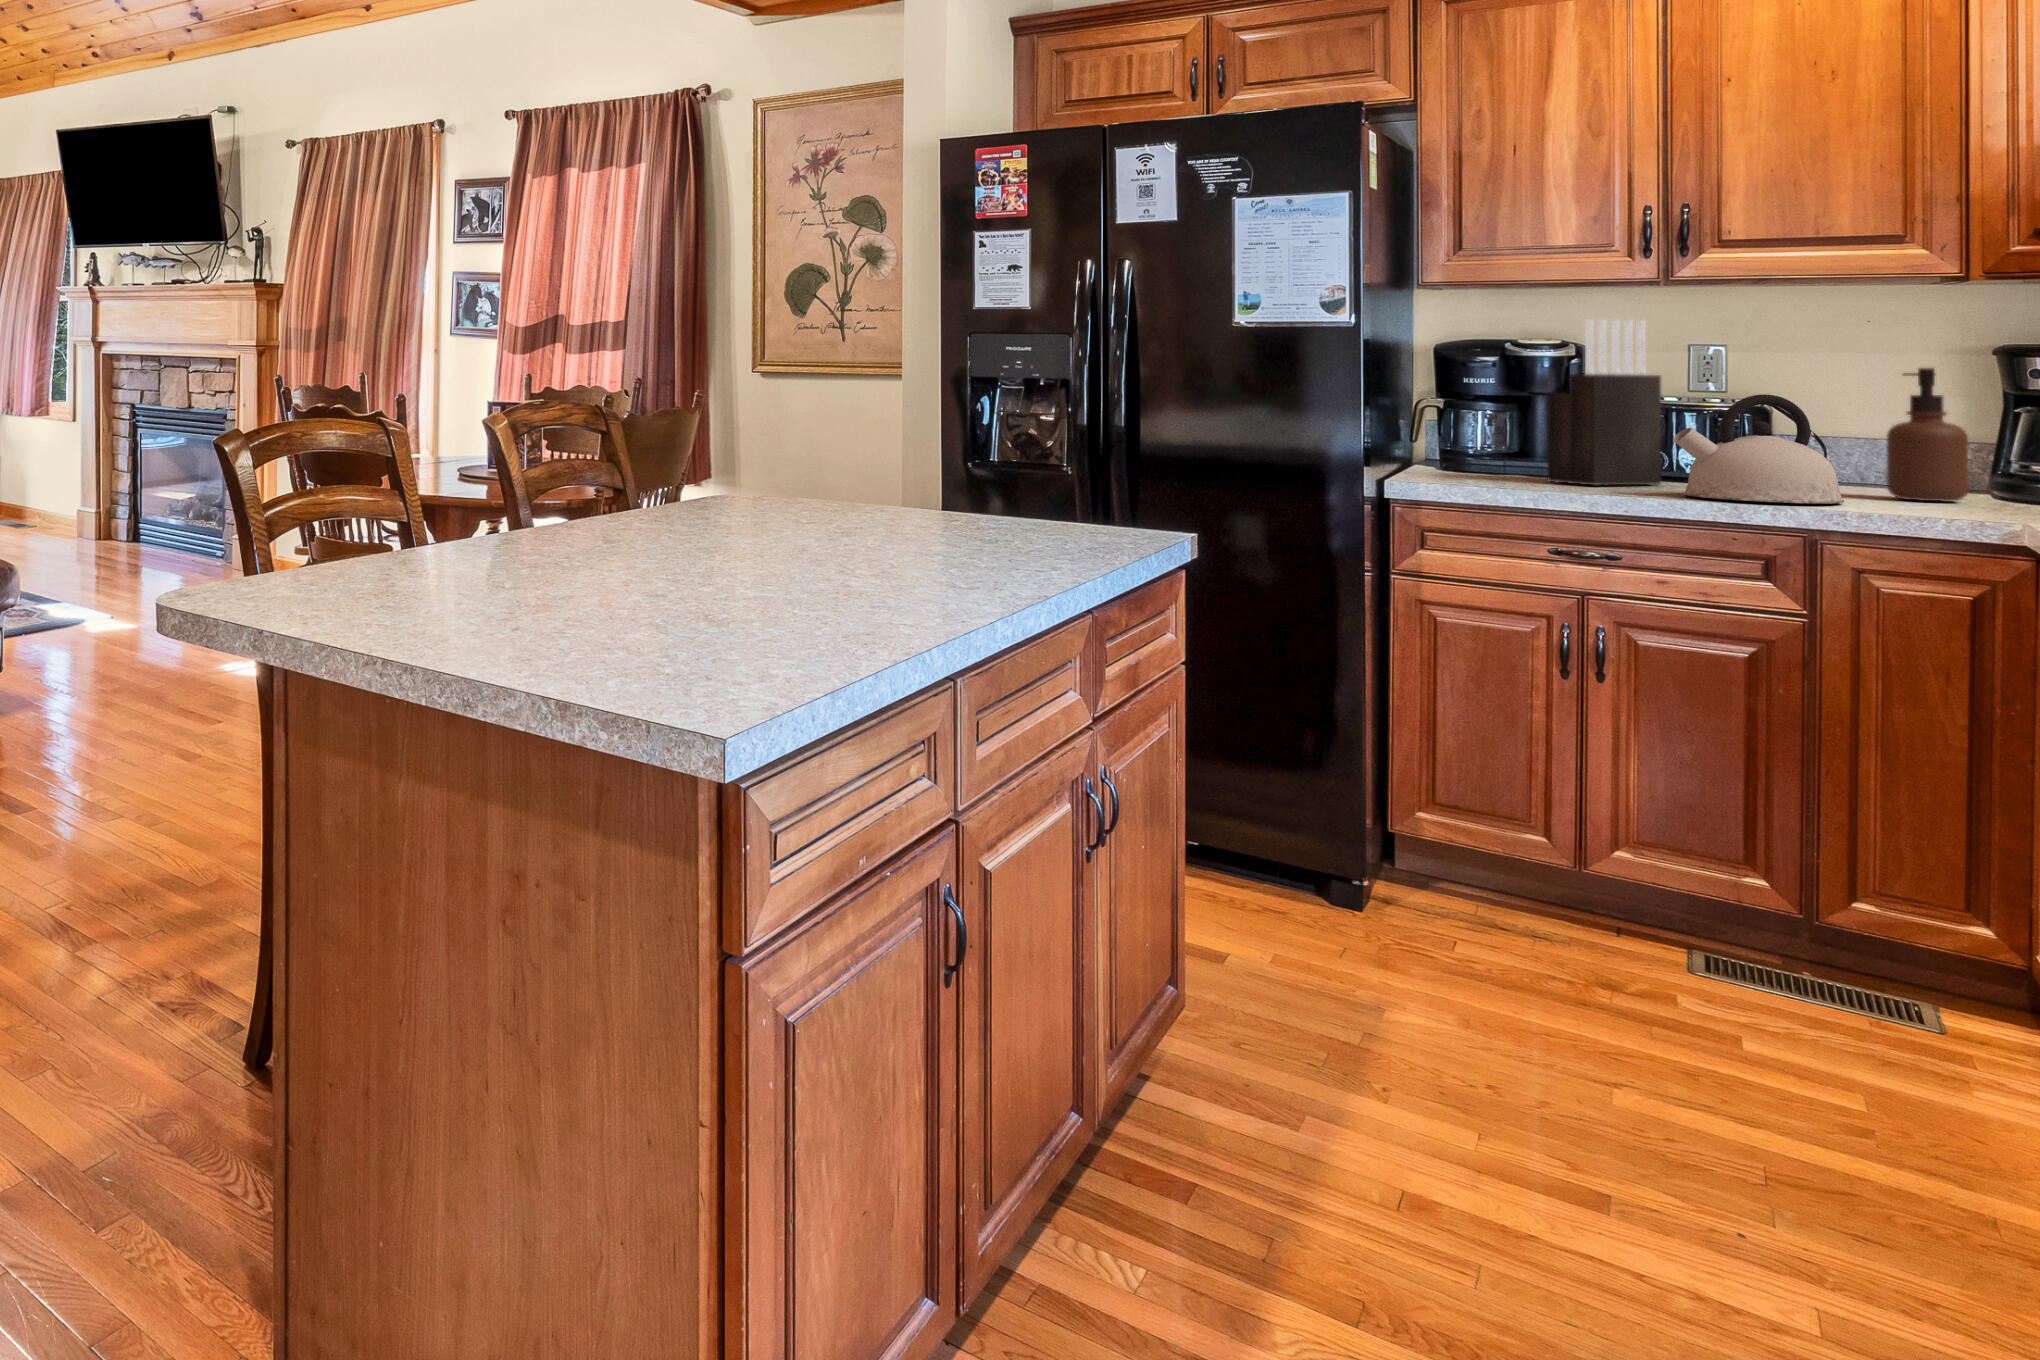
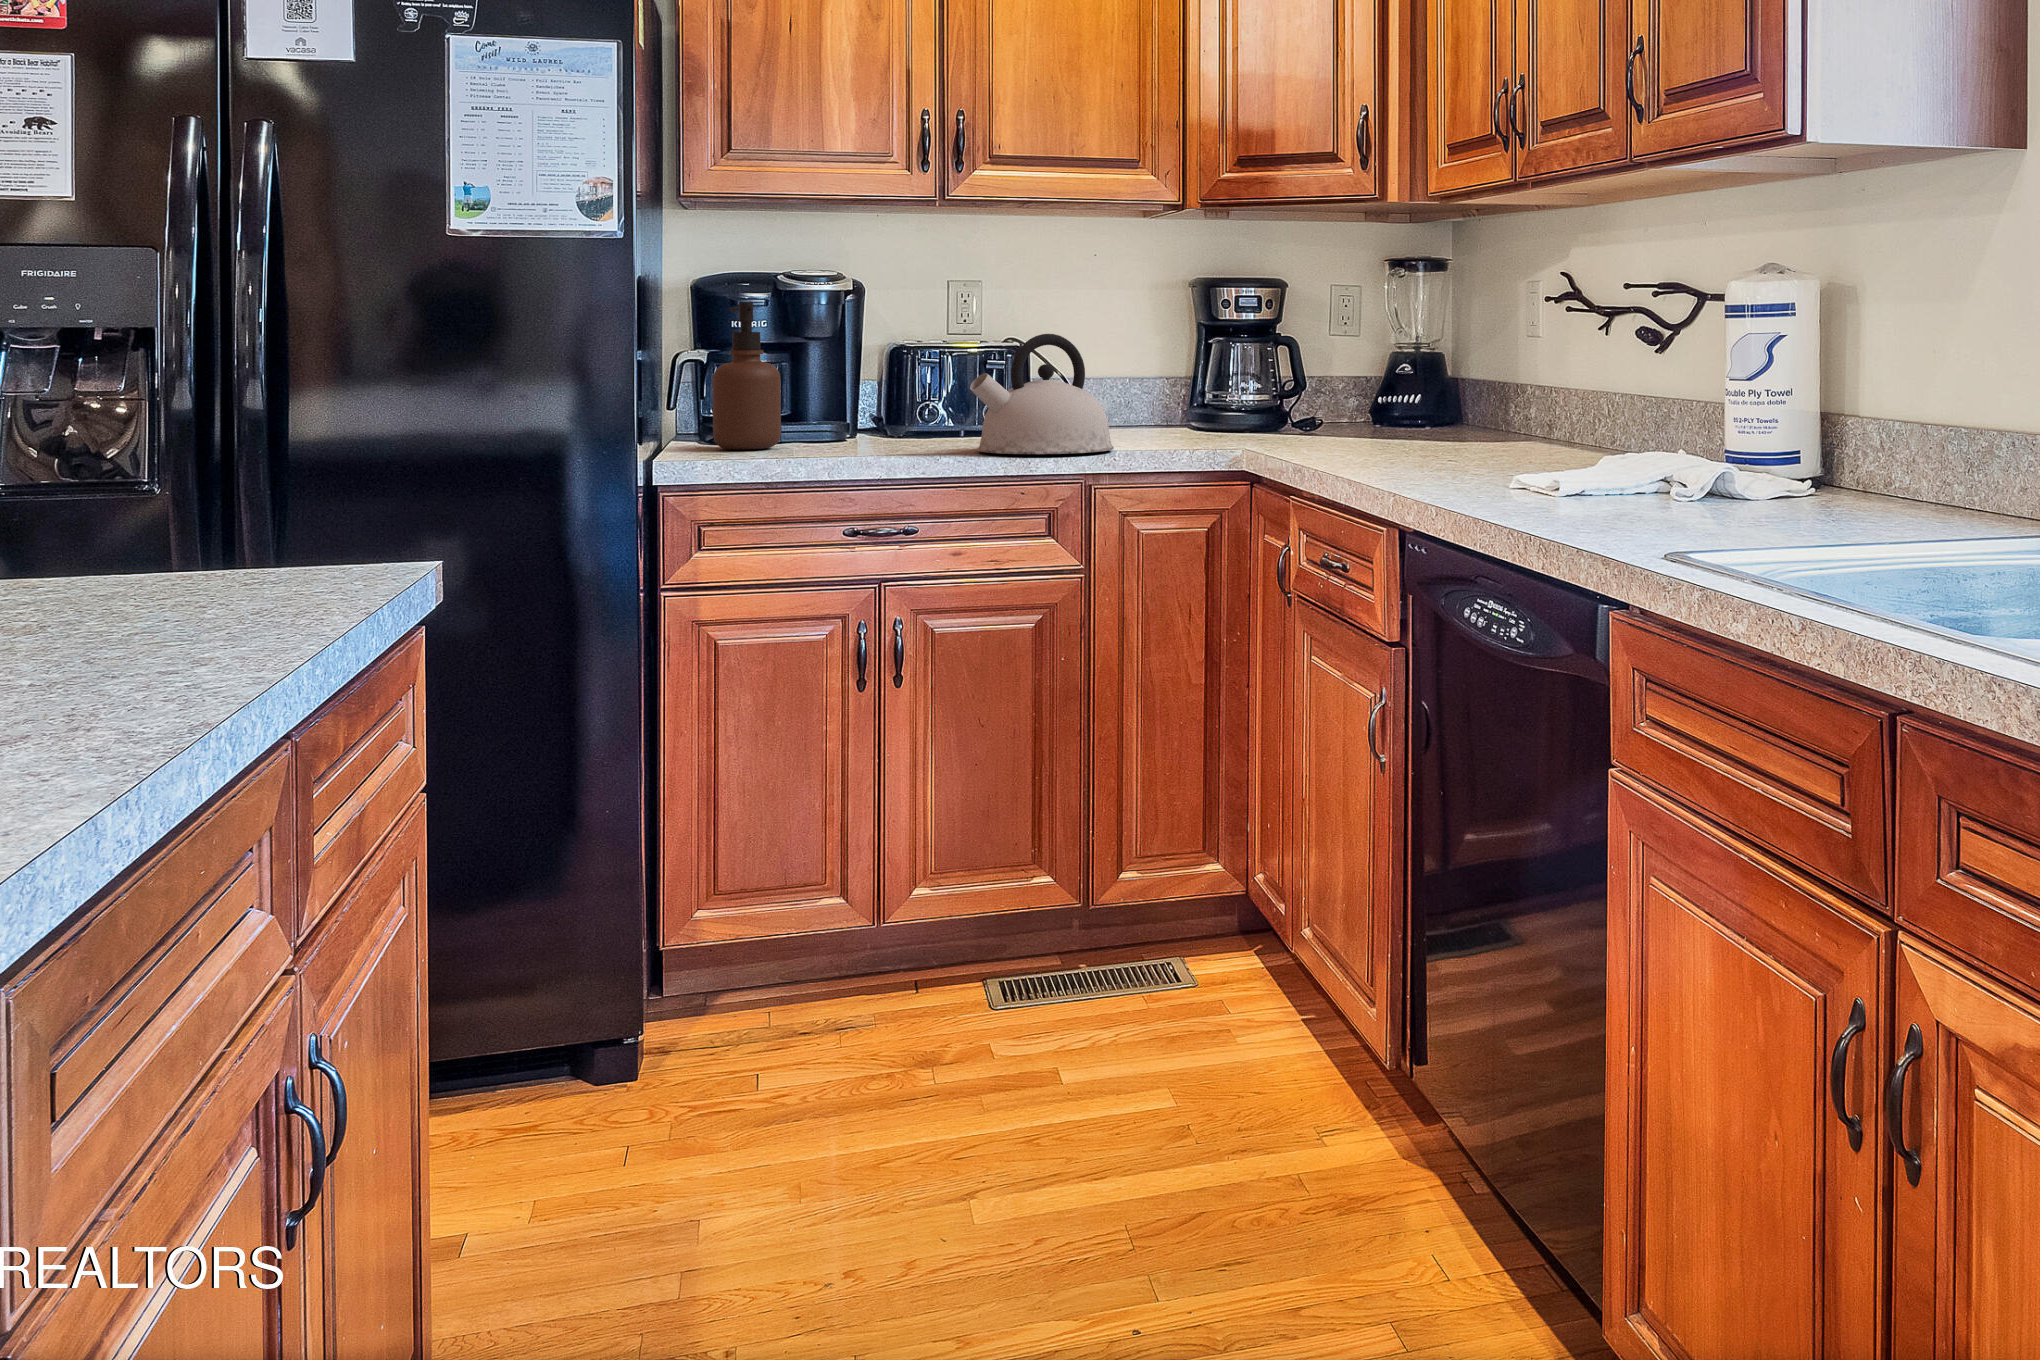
knife block: present [1547,319,1661,485] -> none [834,244,944,447]
soap dispenser: present [1887,368,1969,502] -> present [713,302,781,450]

